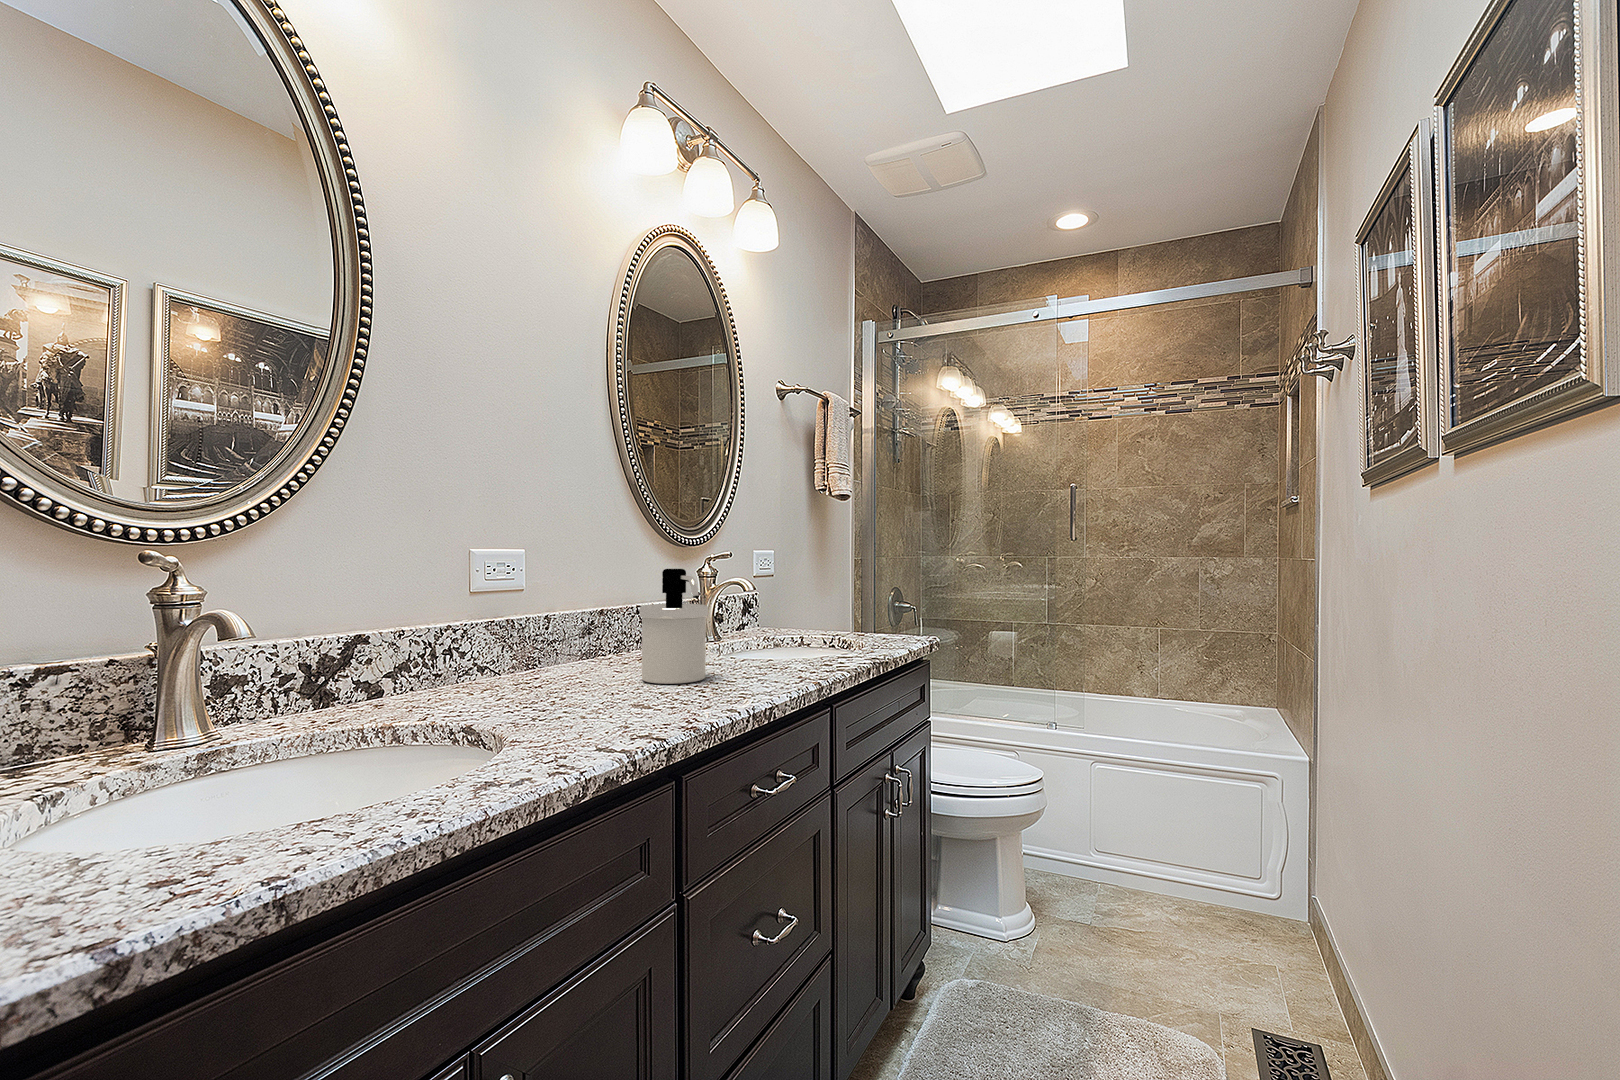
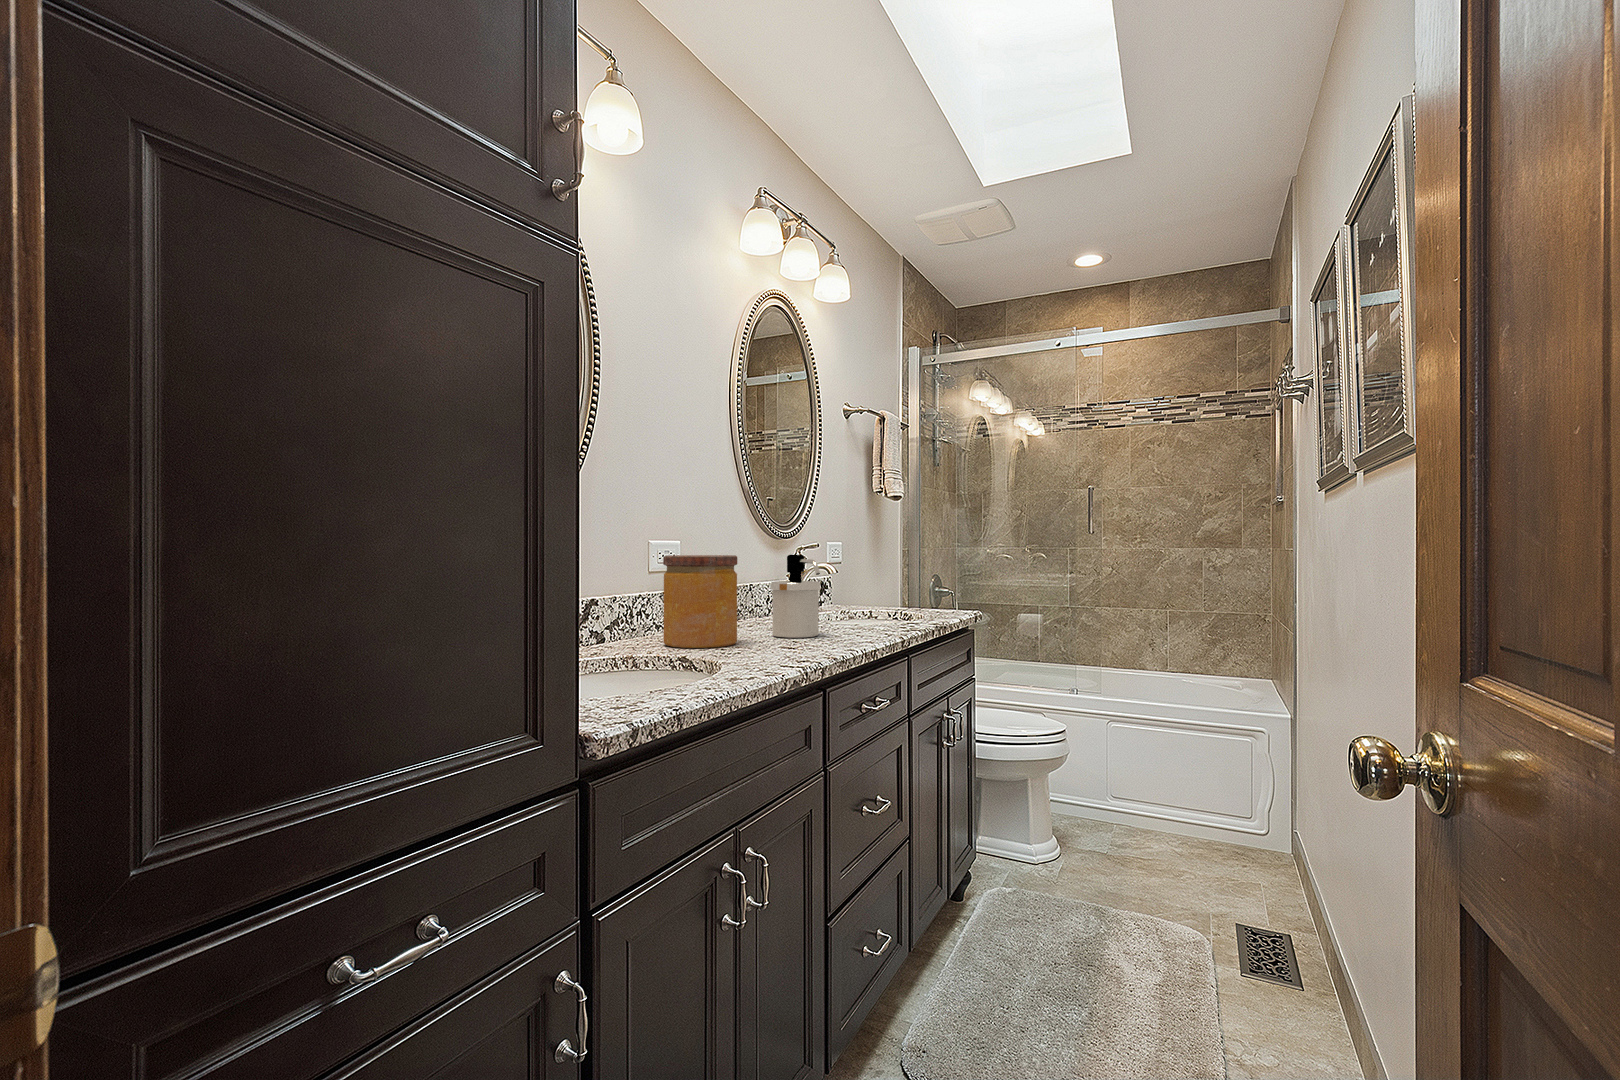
jar: none [468,570,580,706] -> present [663,555,737,648]

